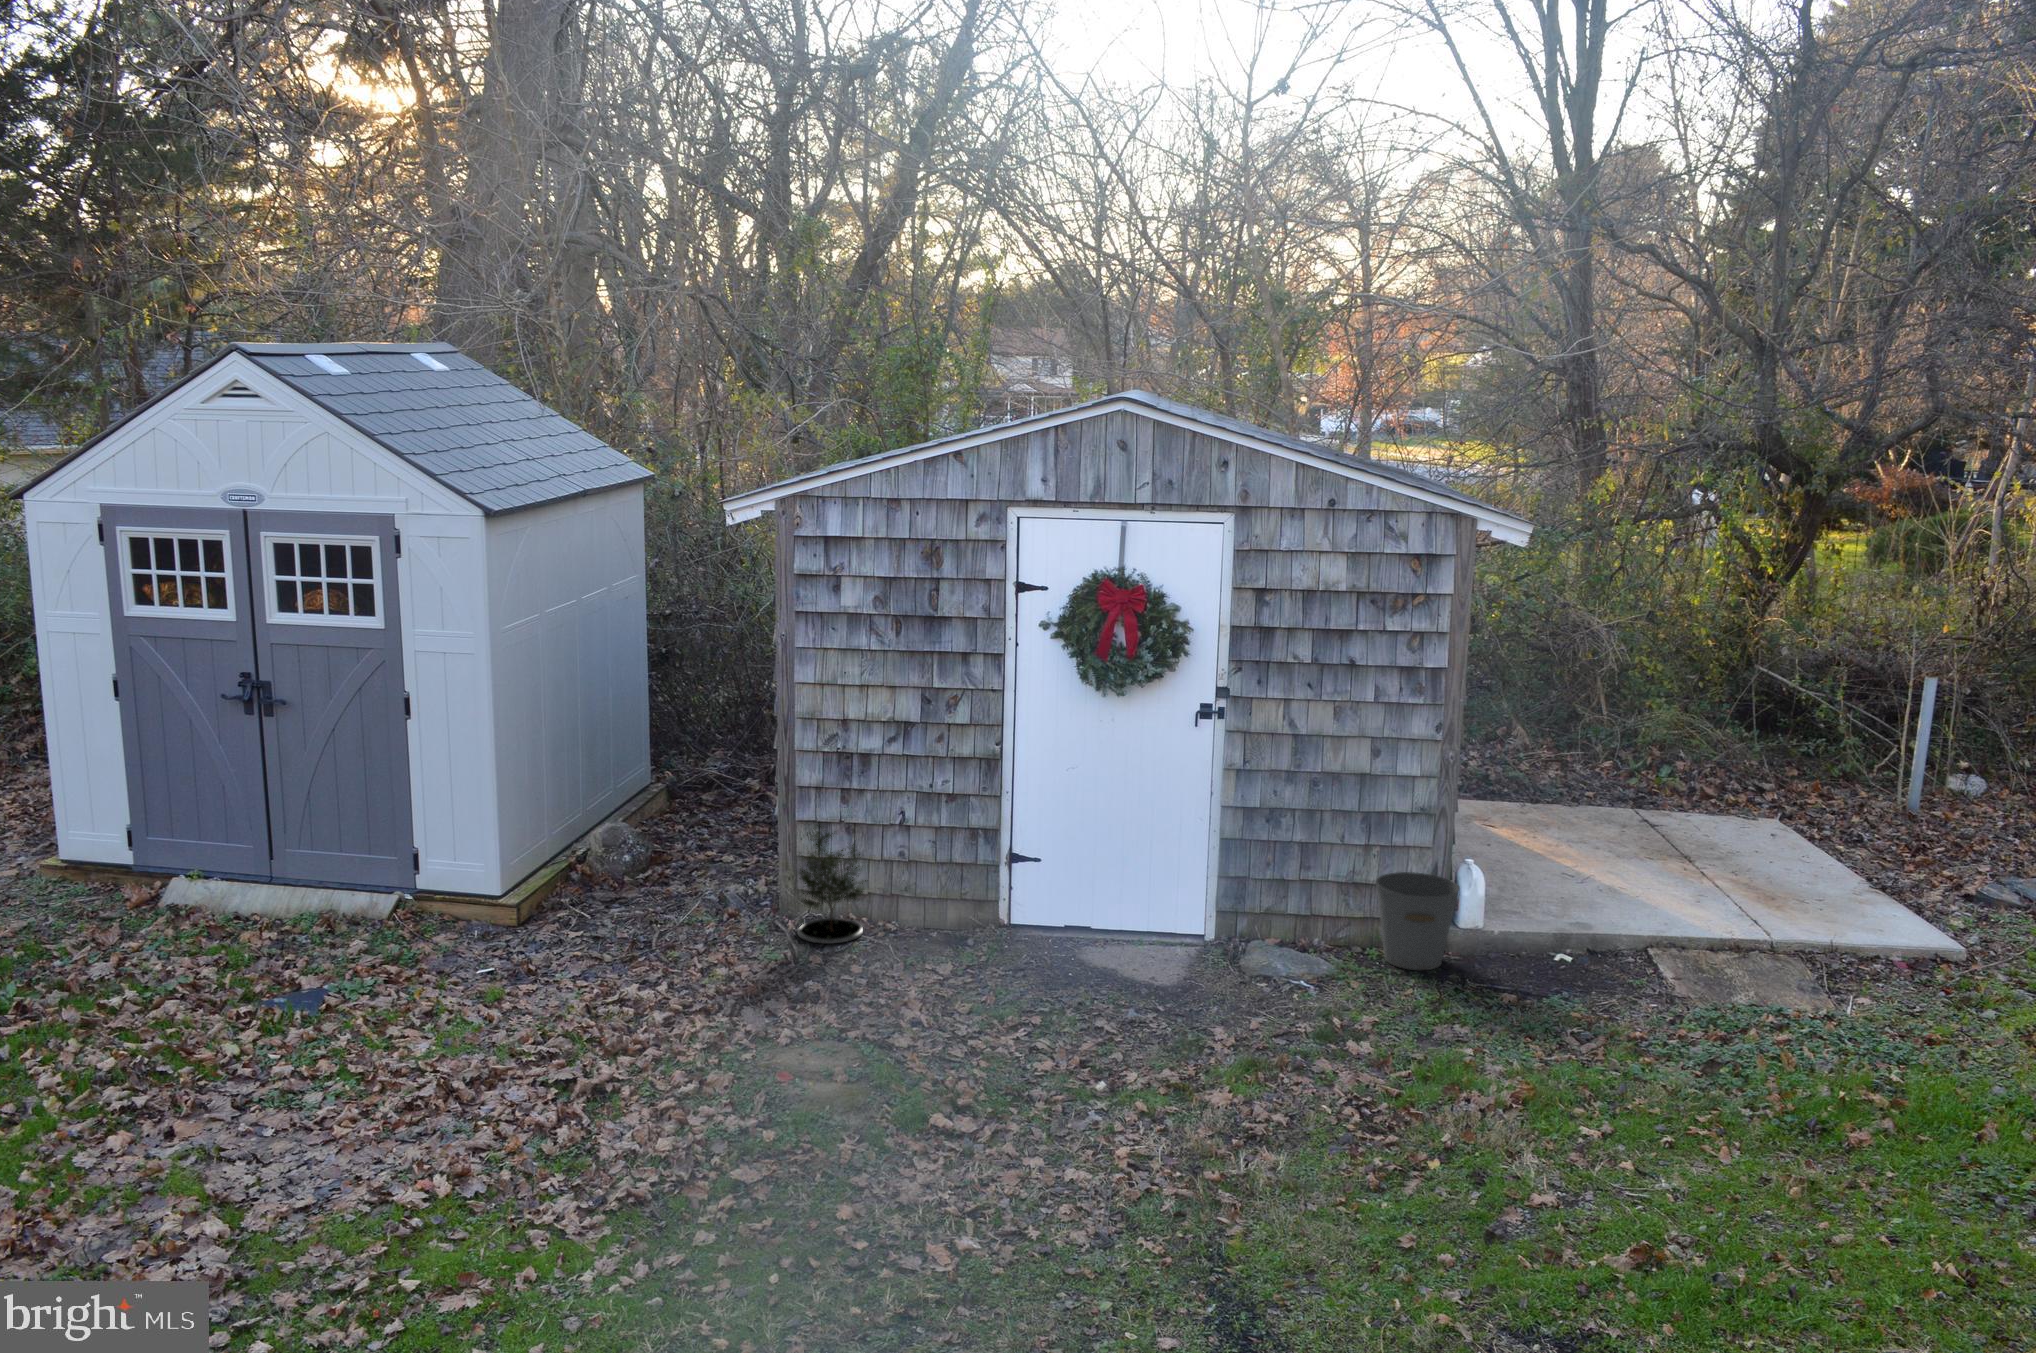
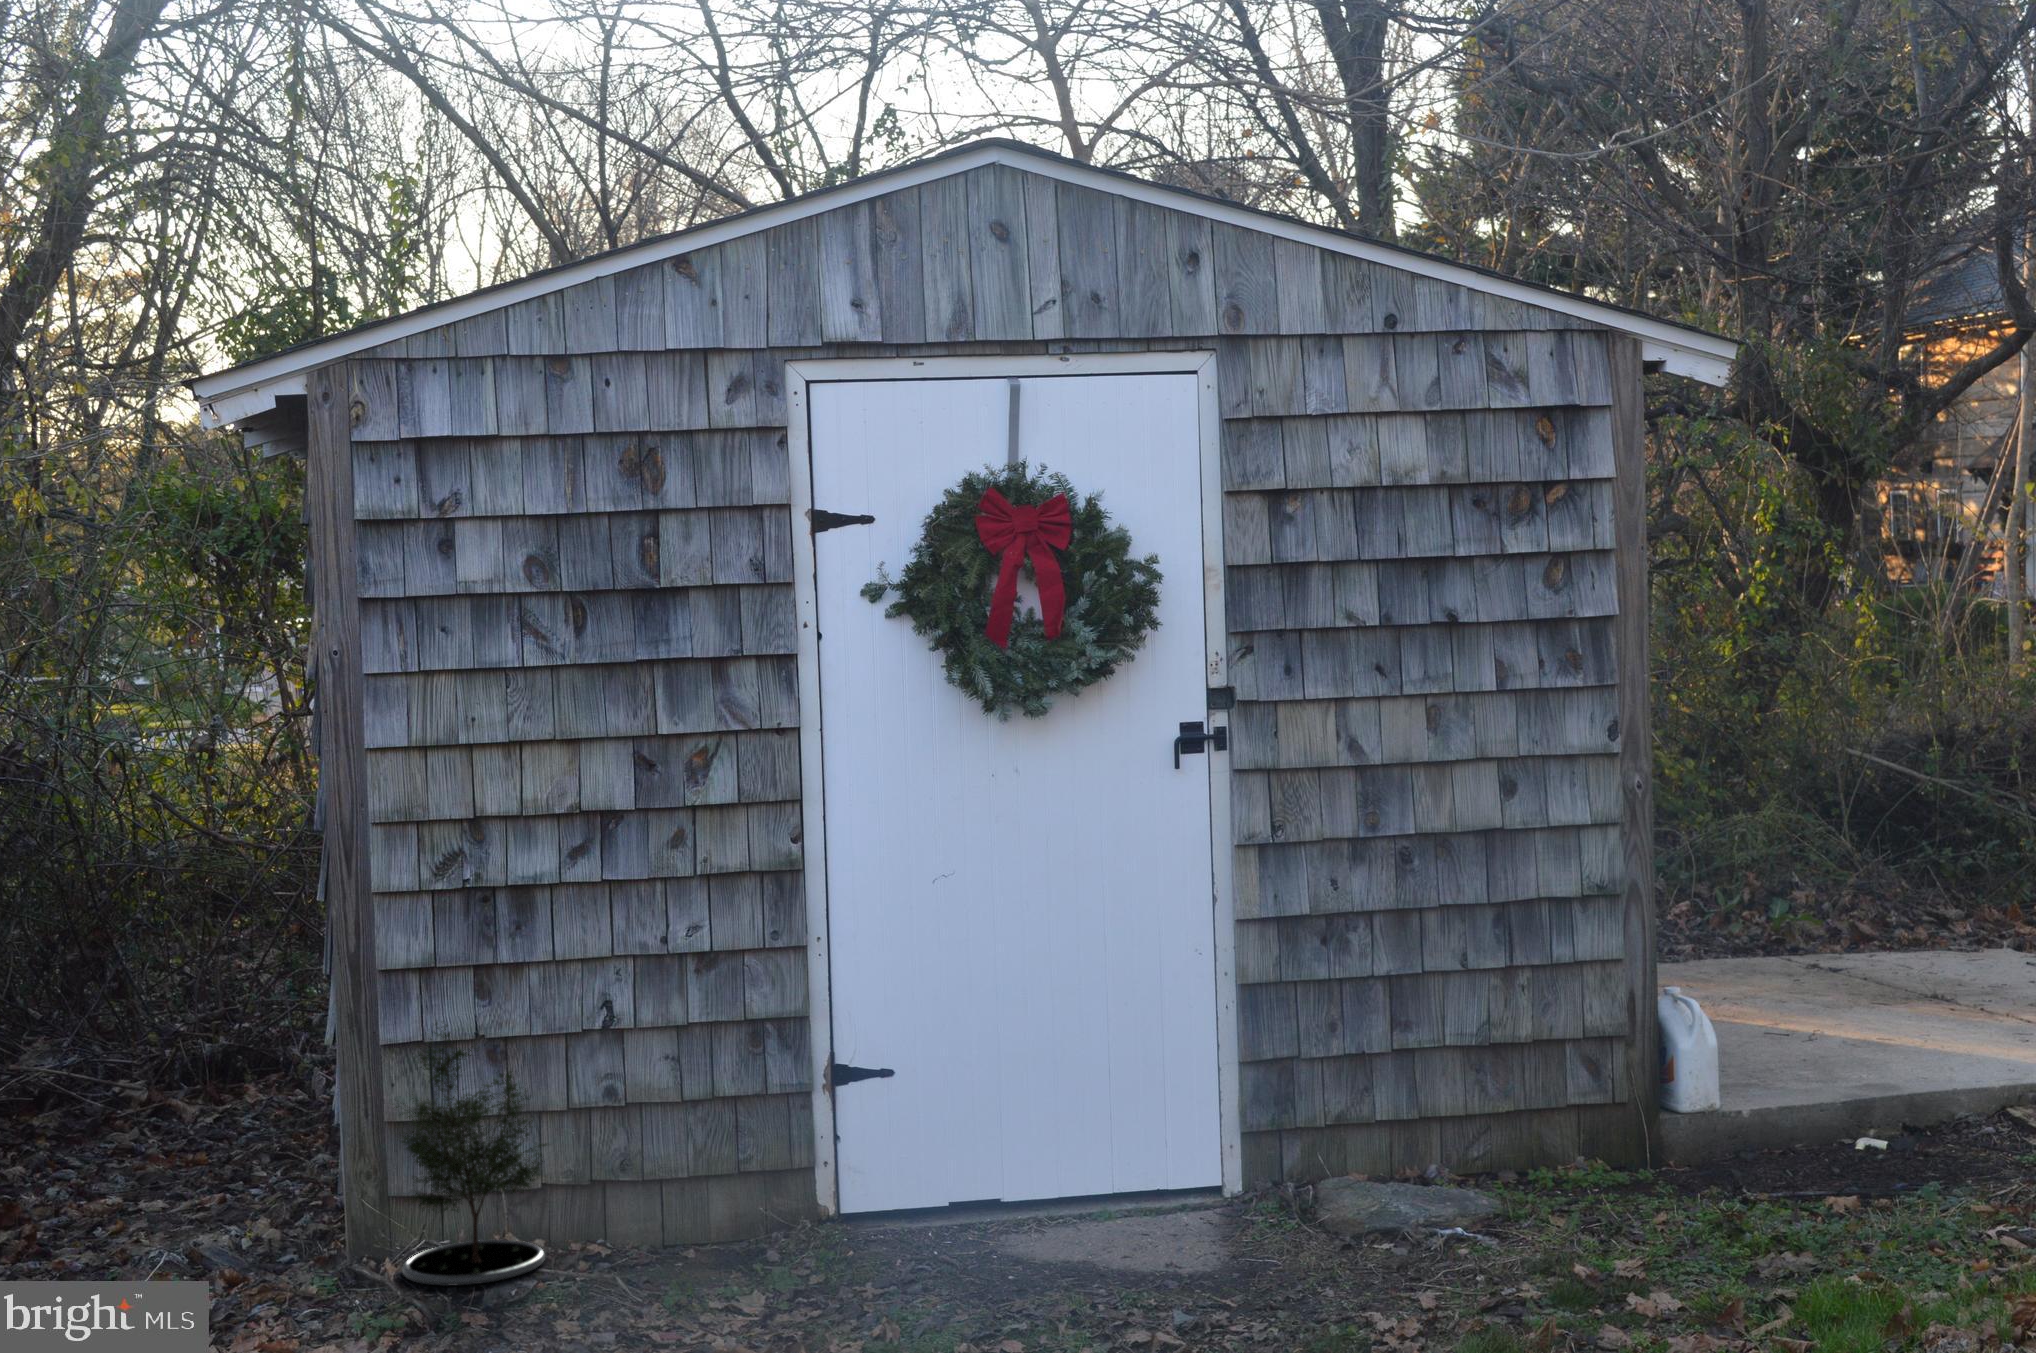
bucket: present [1376,872,1460,970] -> none [1546,1009,1706,1185]

